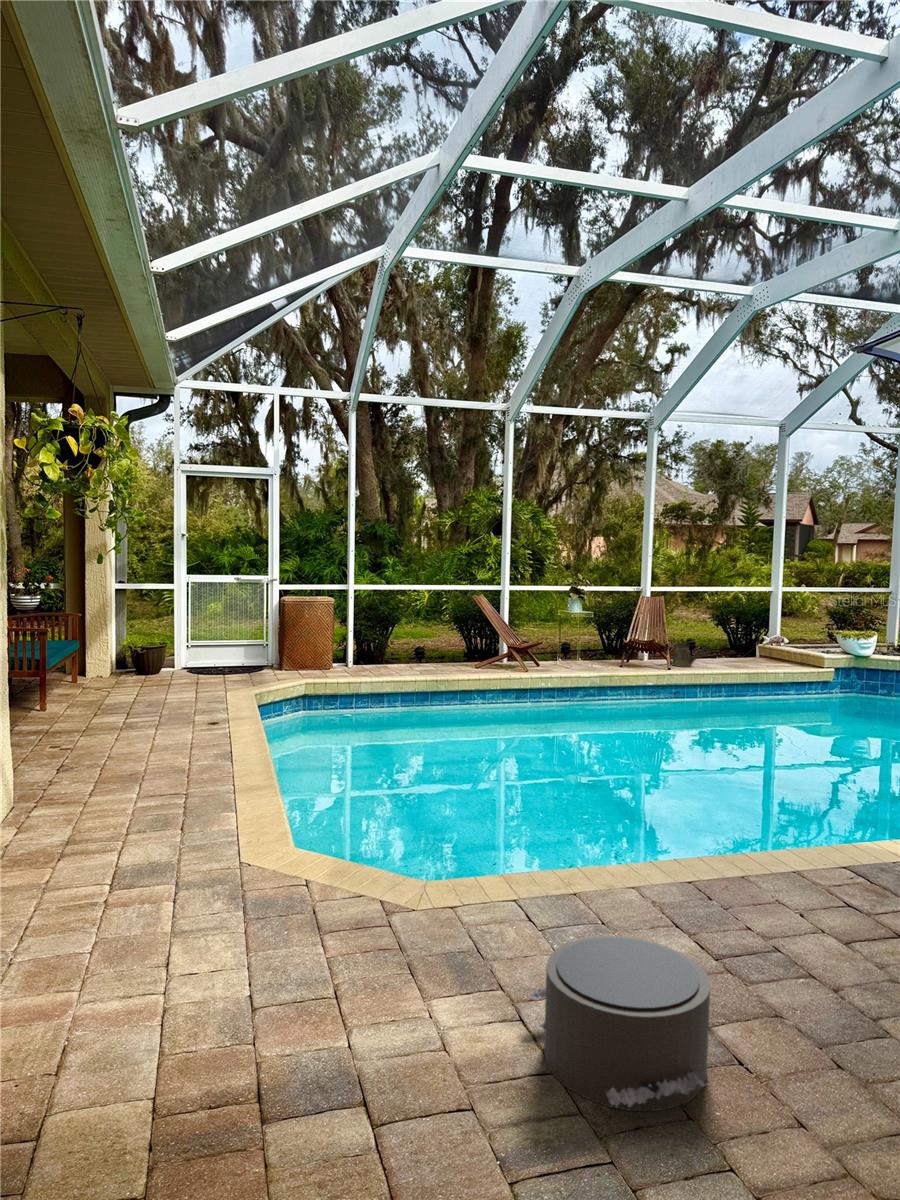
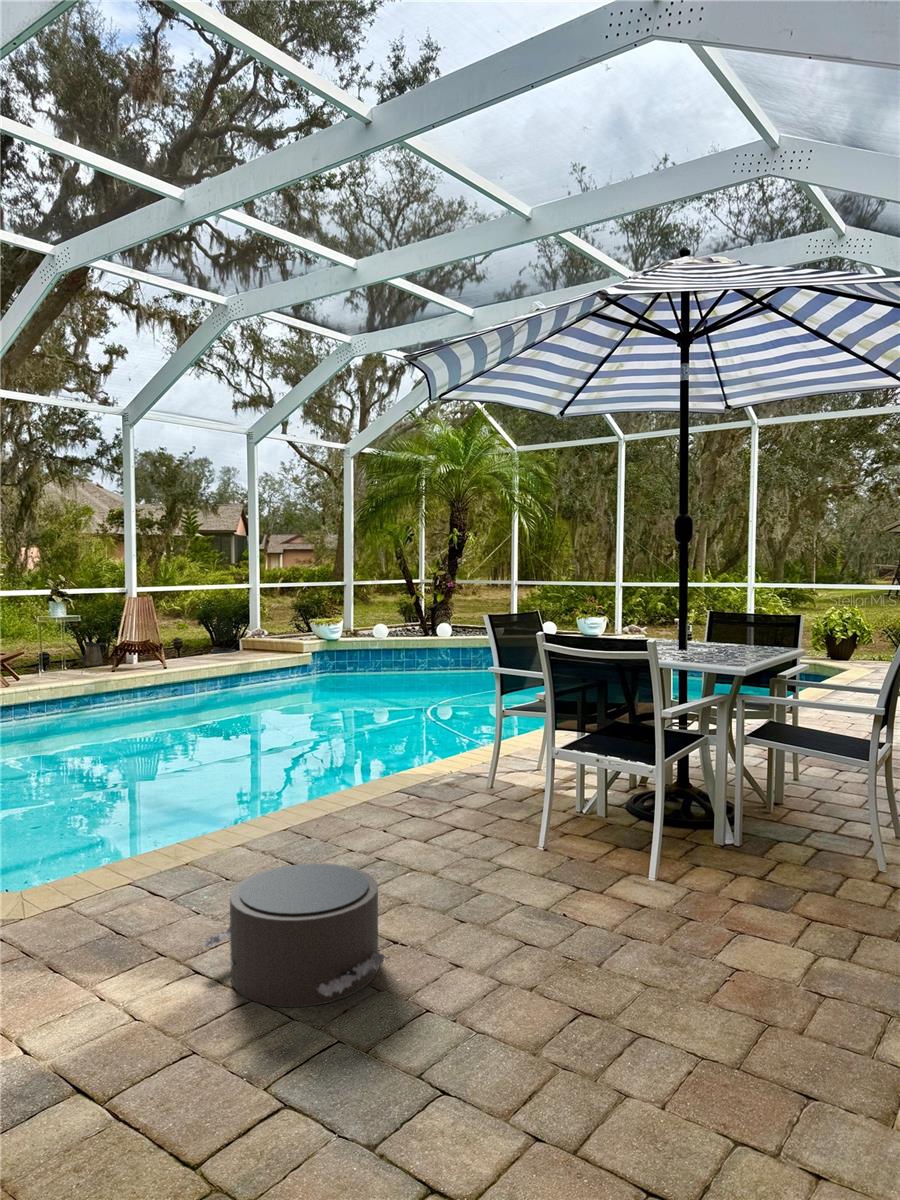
potted tree: none [725,610,754,658] -> present [211,611,235,653]
watering can: present [671,643,710,667] -> present [66,643,108,666]

